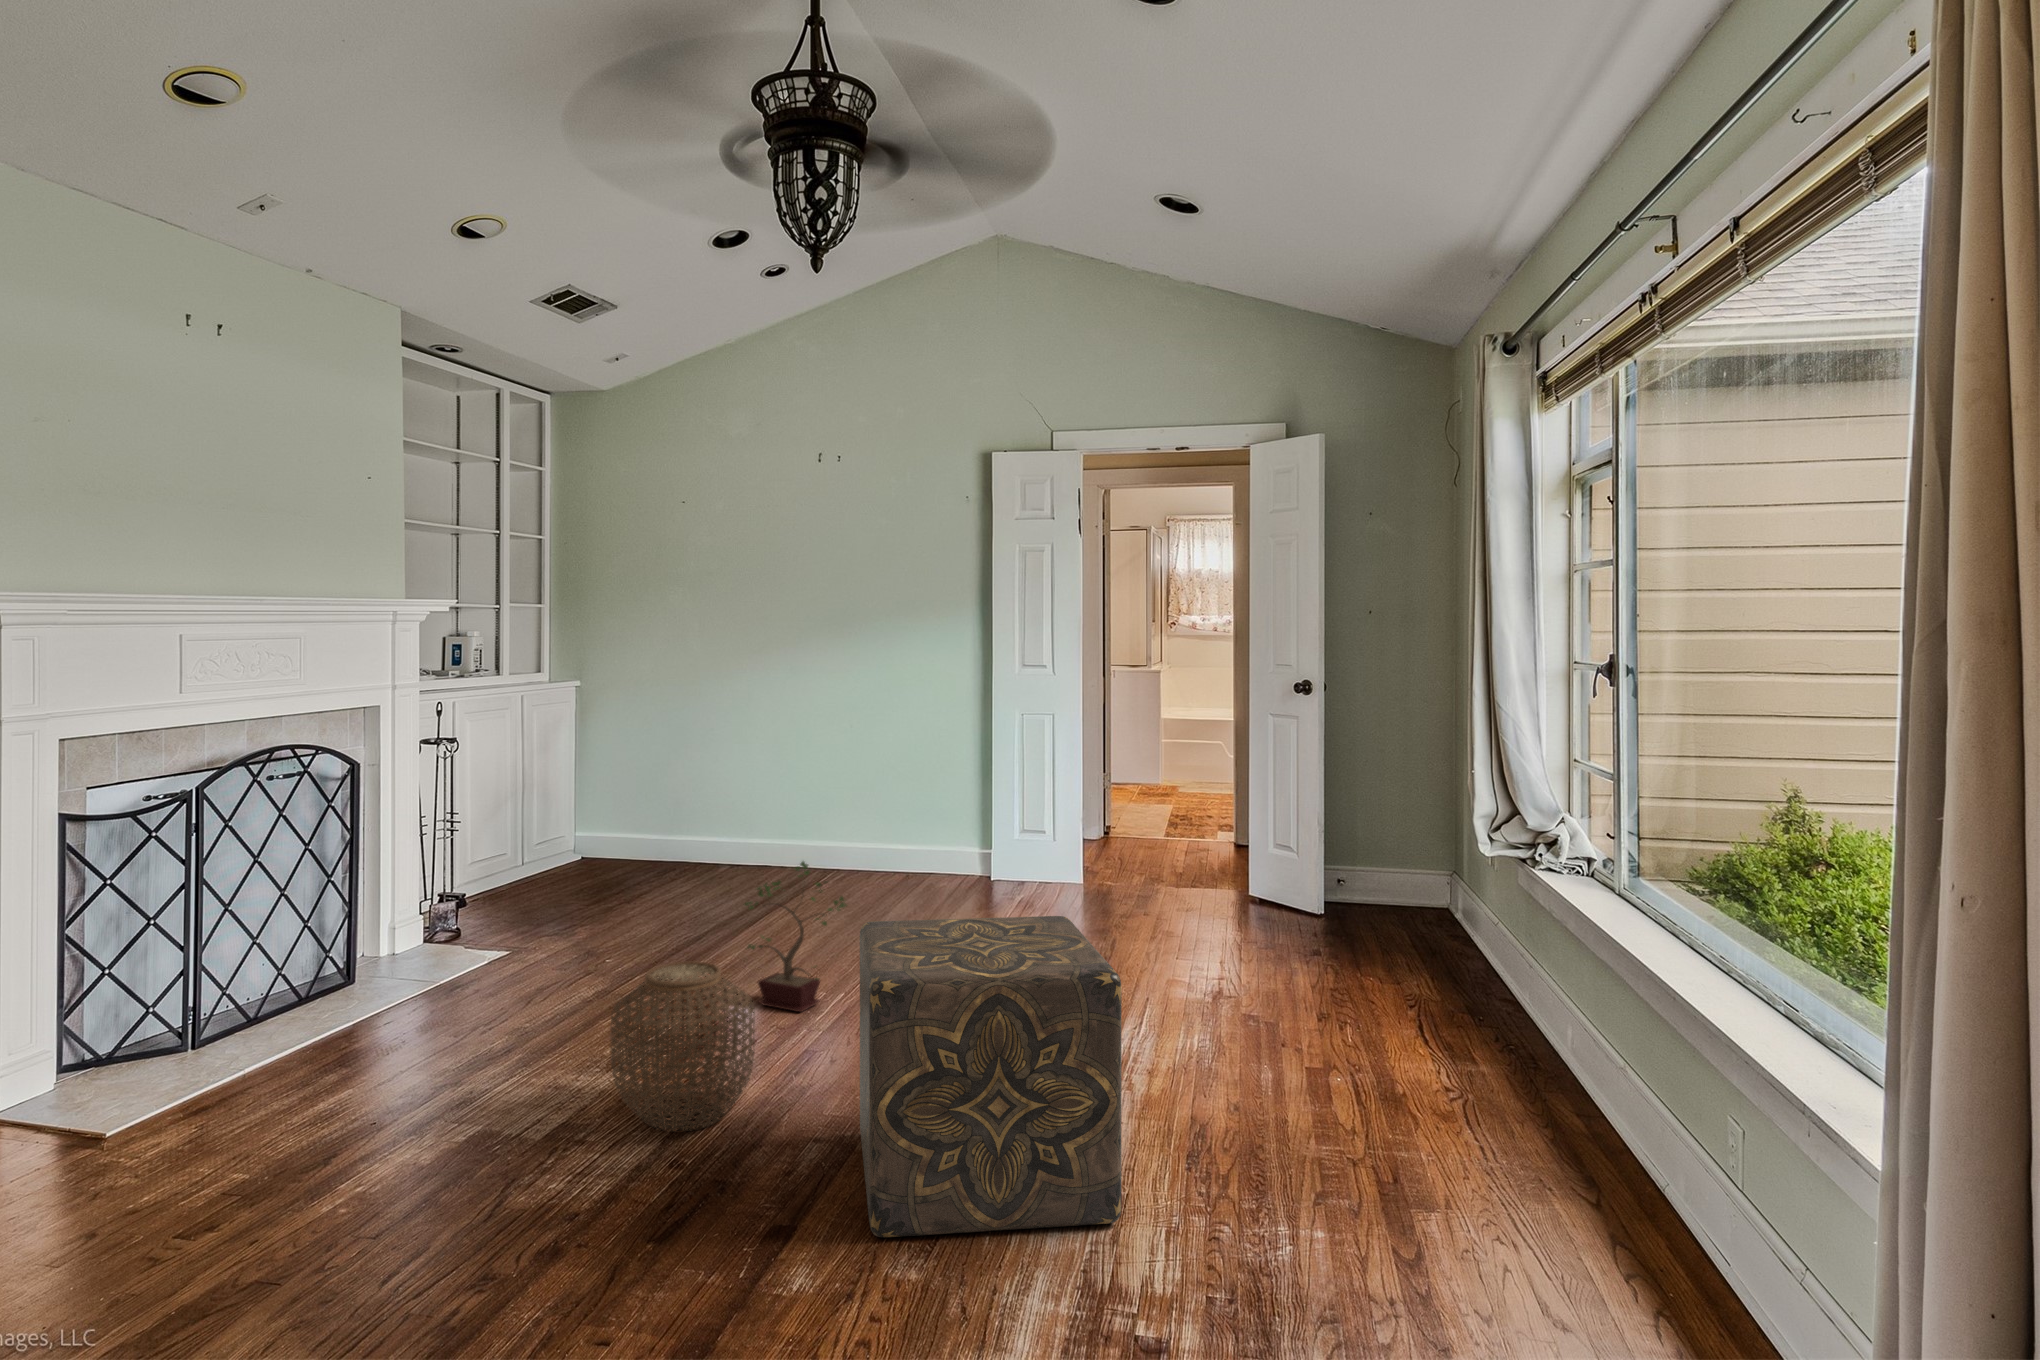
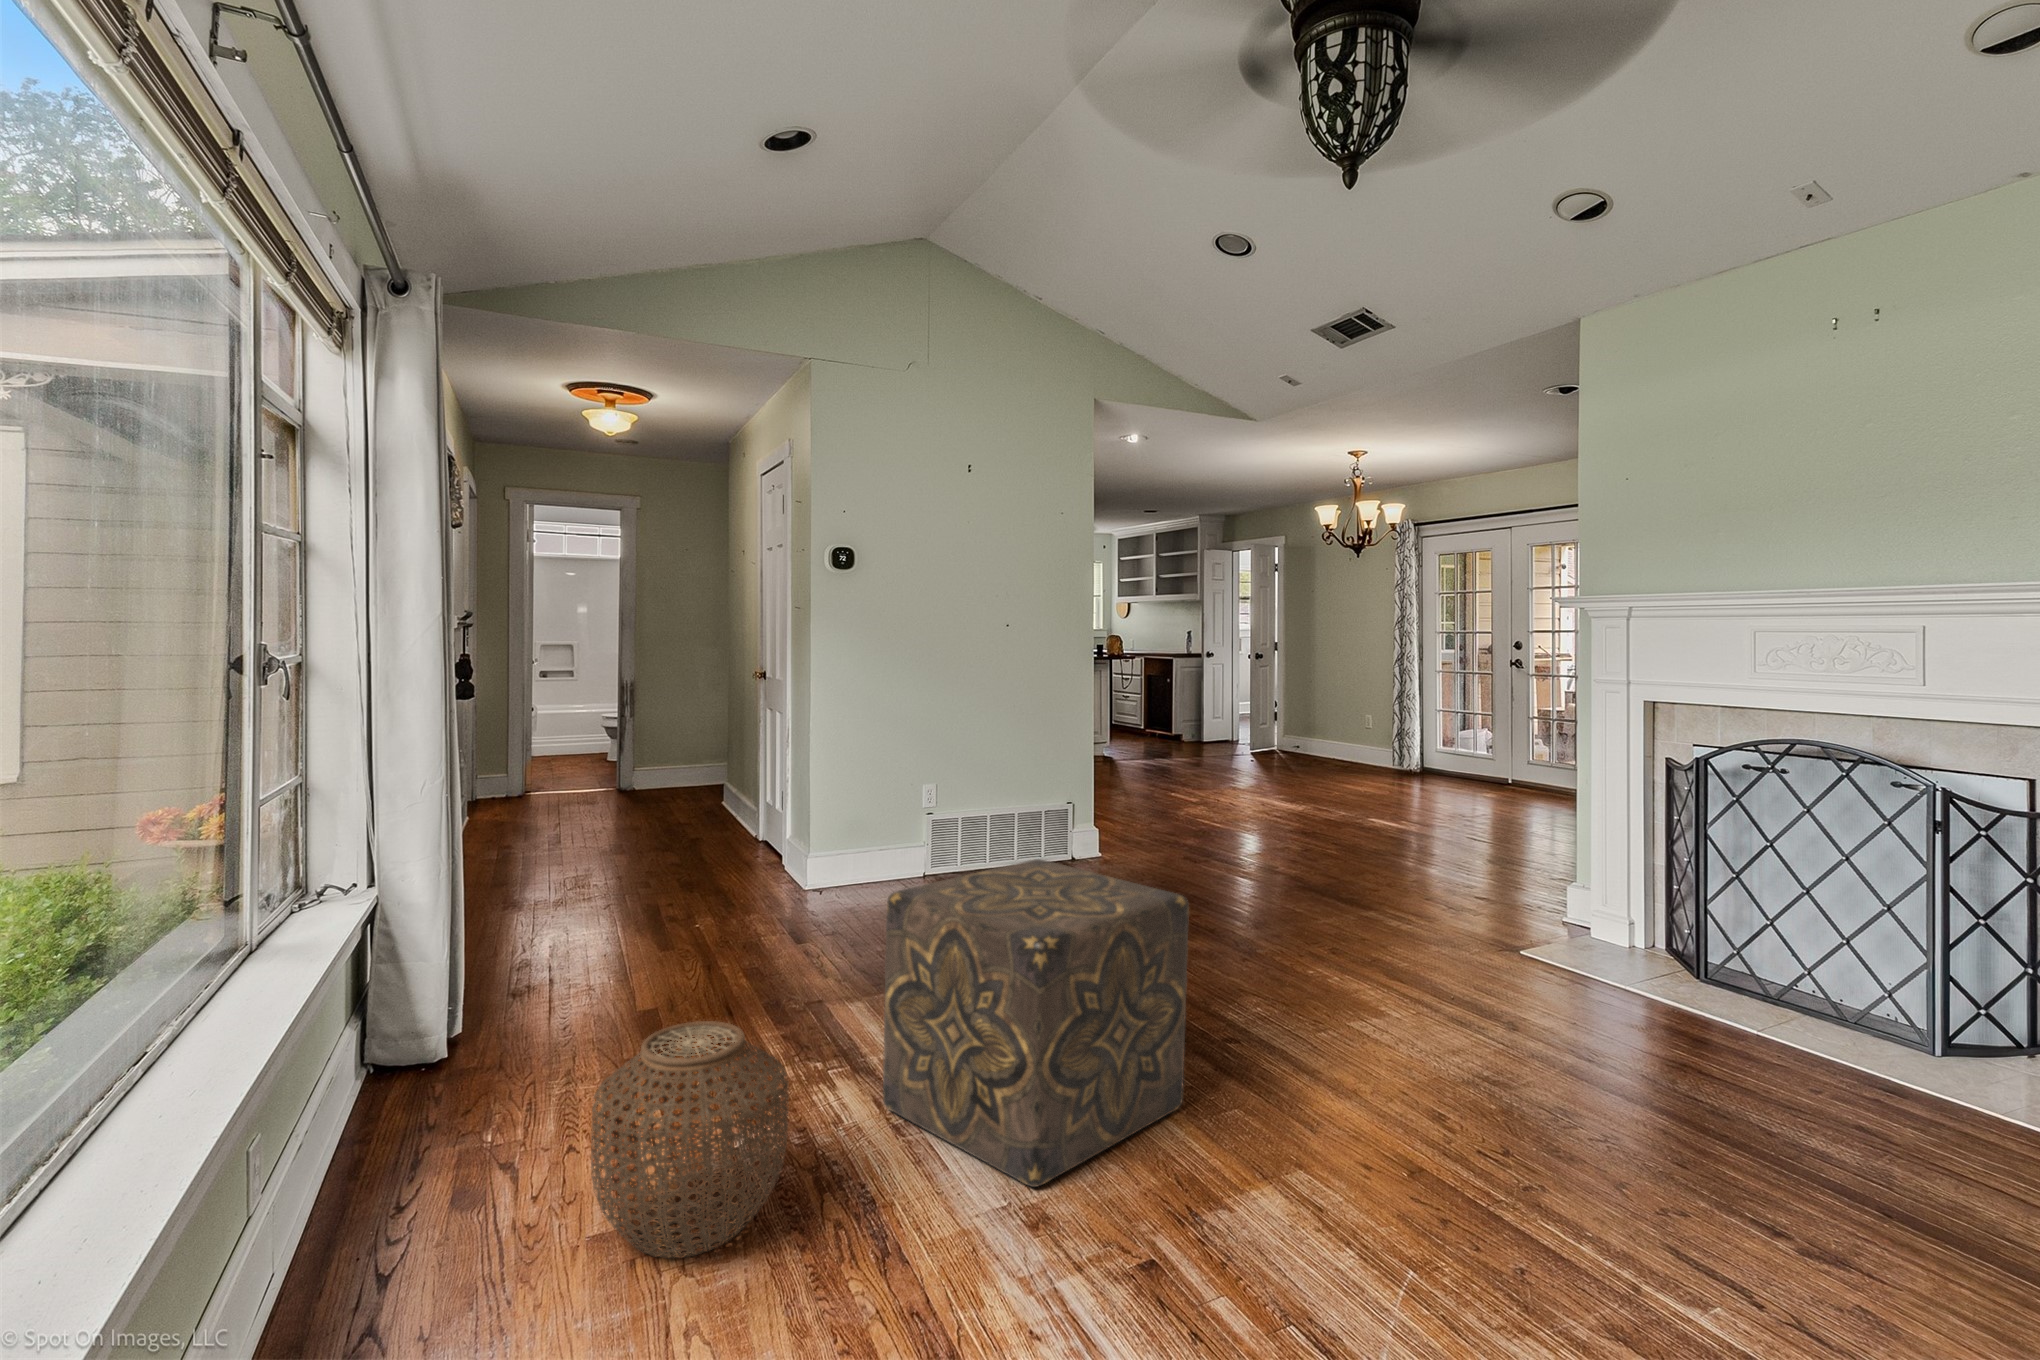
potted plant: present [745,861,846,1012] -> none [1524,1016,1739,1266]
woven basket: present [610,961,755,1131] -> present [591,1021,789,1258]

